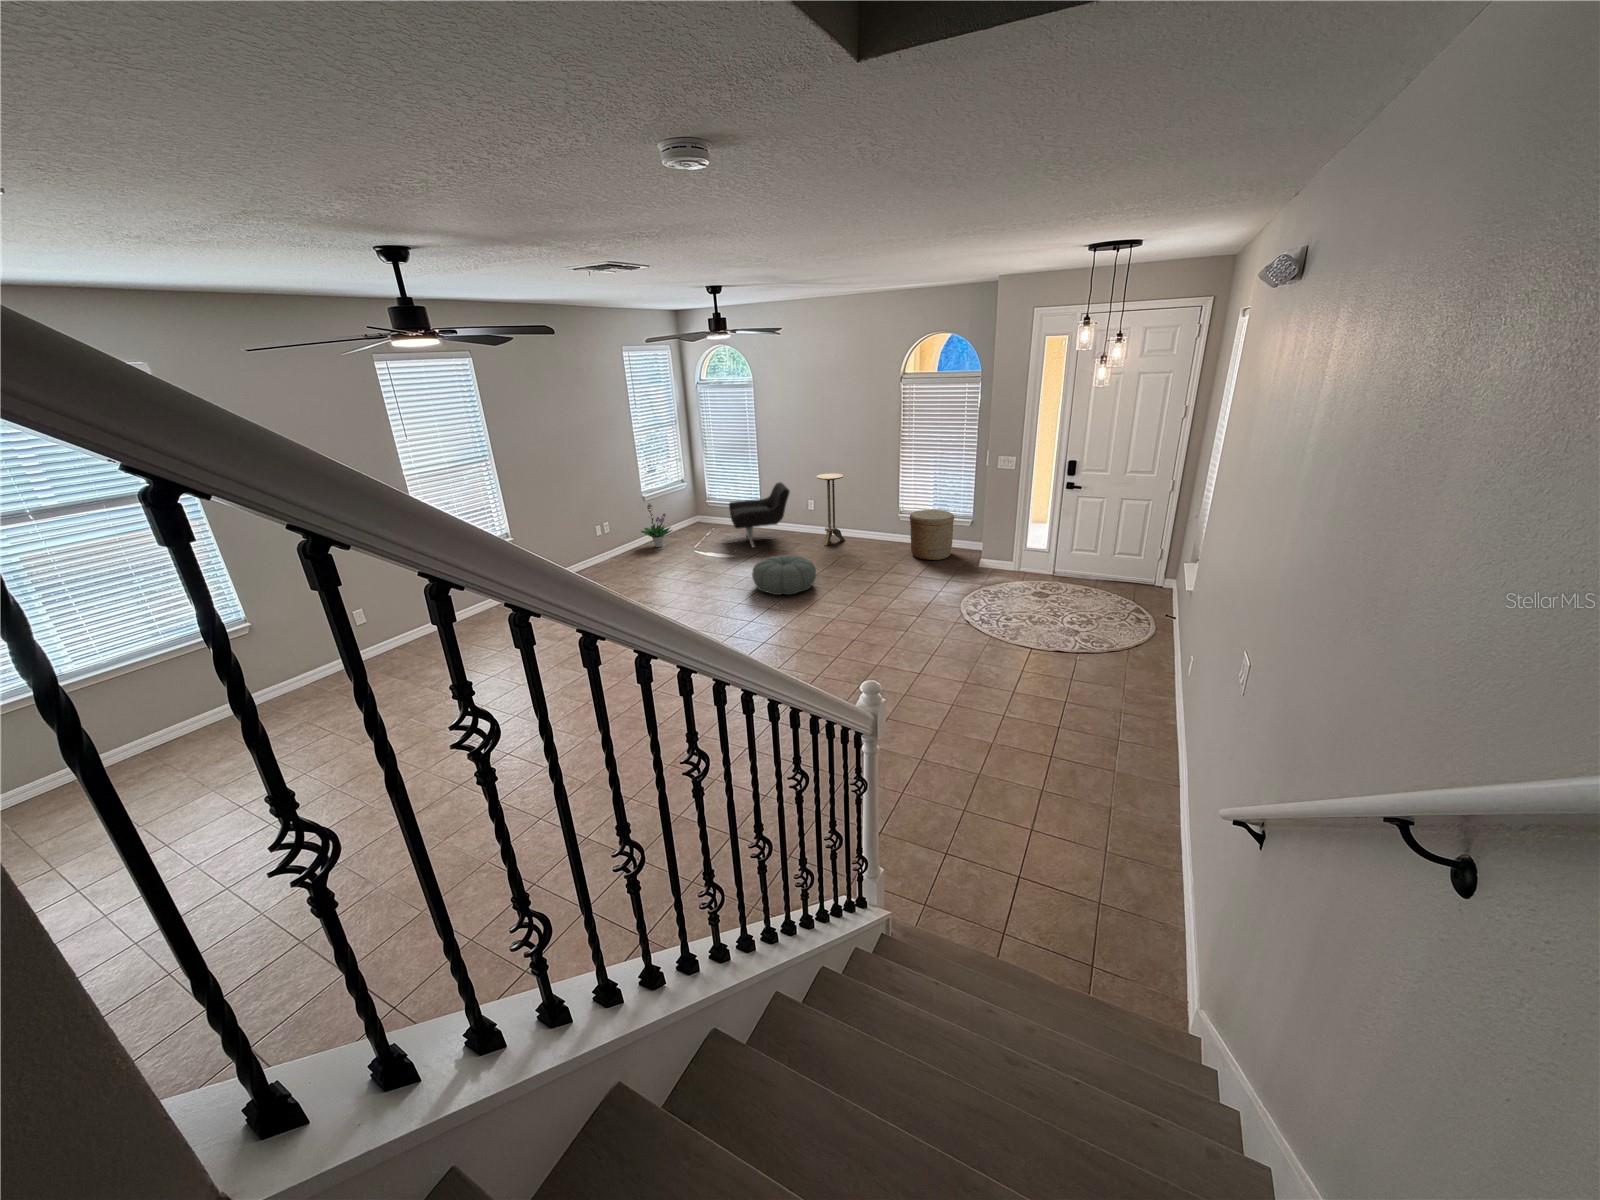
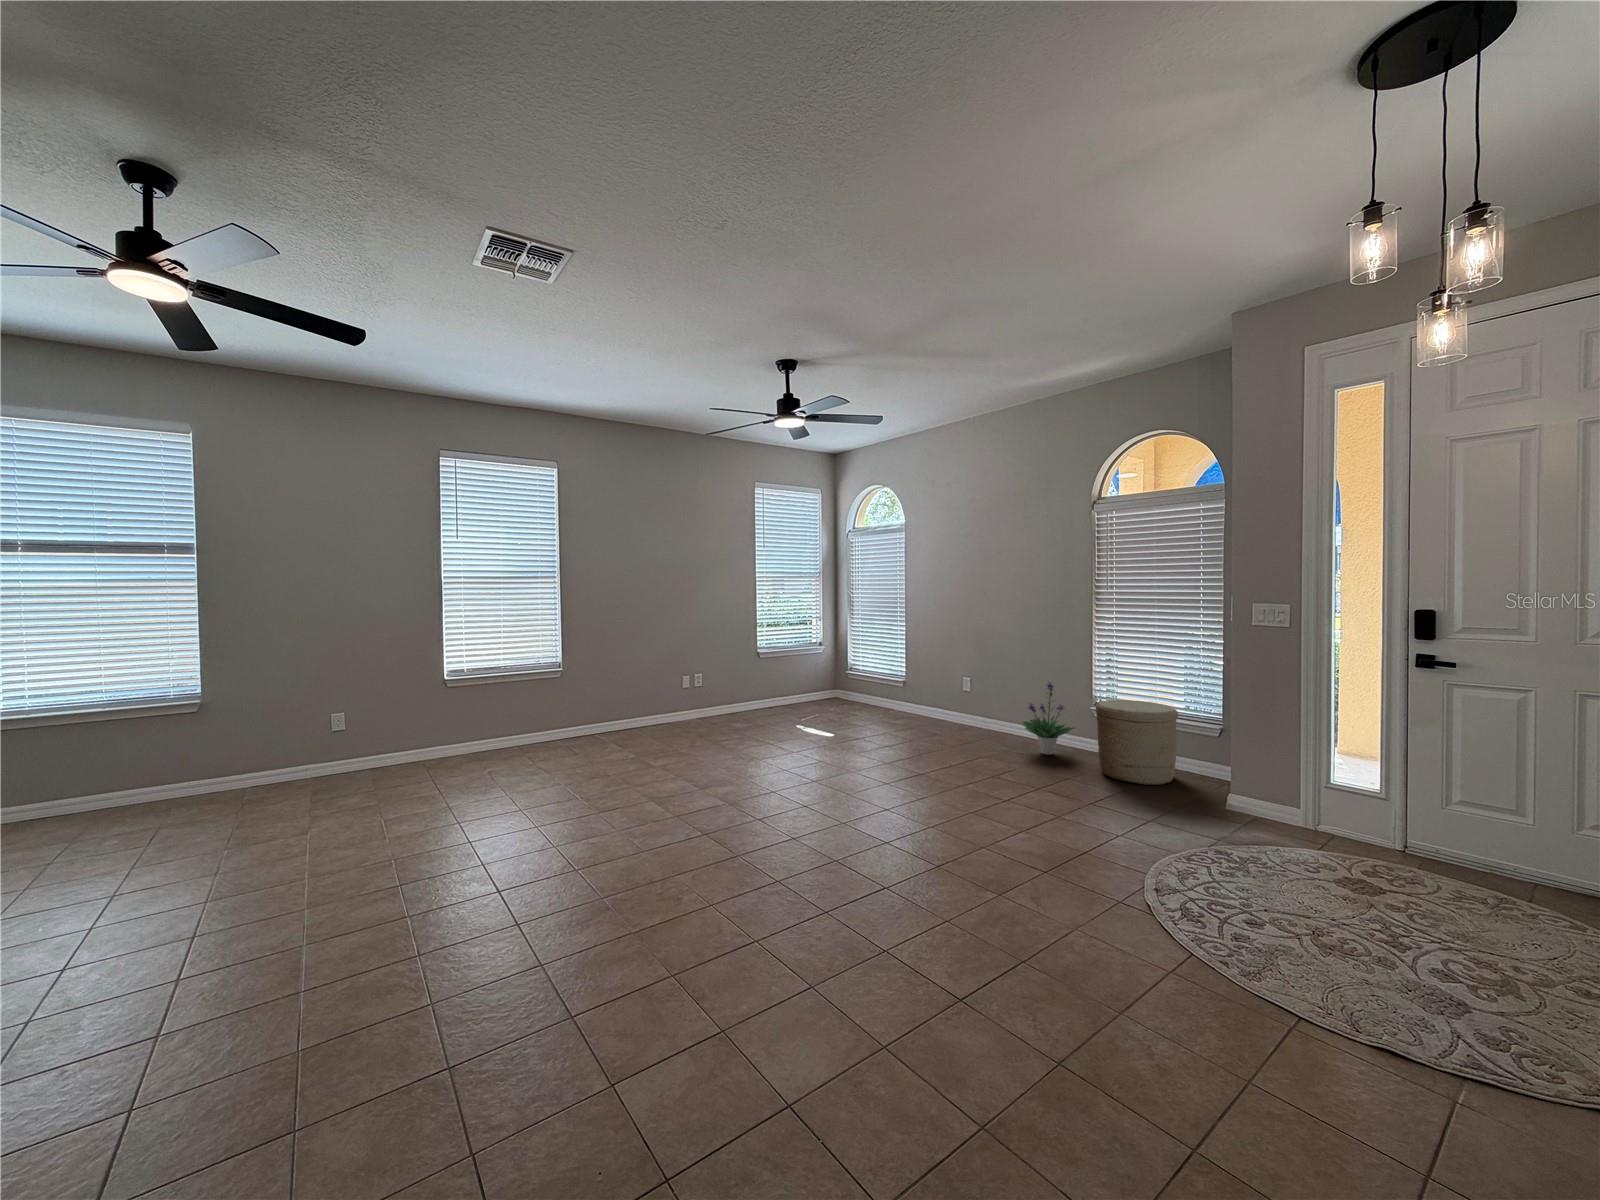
side table: present [817,473,845,545] -> none [965,640,1006,741]
lounge chair: present [729,482,790,547] -> none [841,650,932,730]
potted plant: present [641,503,673,547] -> present [1022,681,1075,755]
pouf: present [752,555,816,595] -> none [813,733,911,792]

